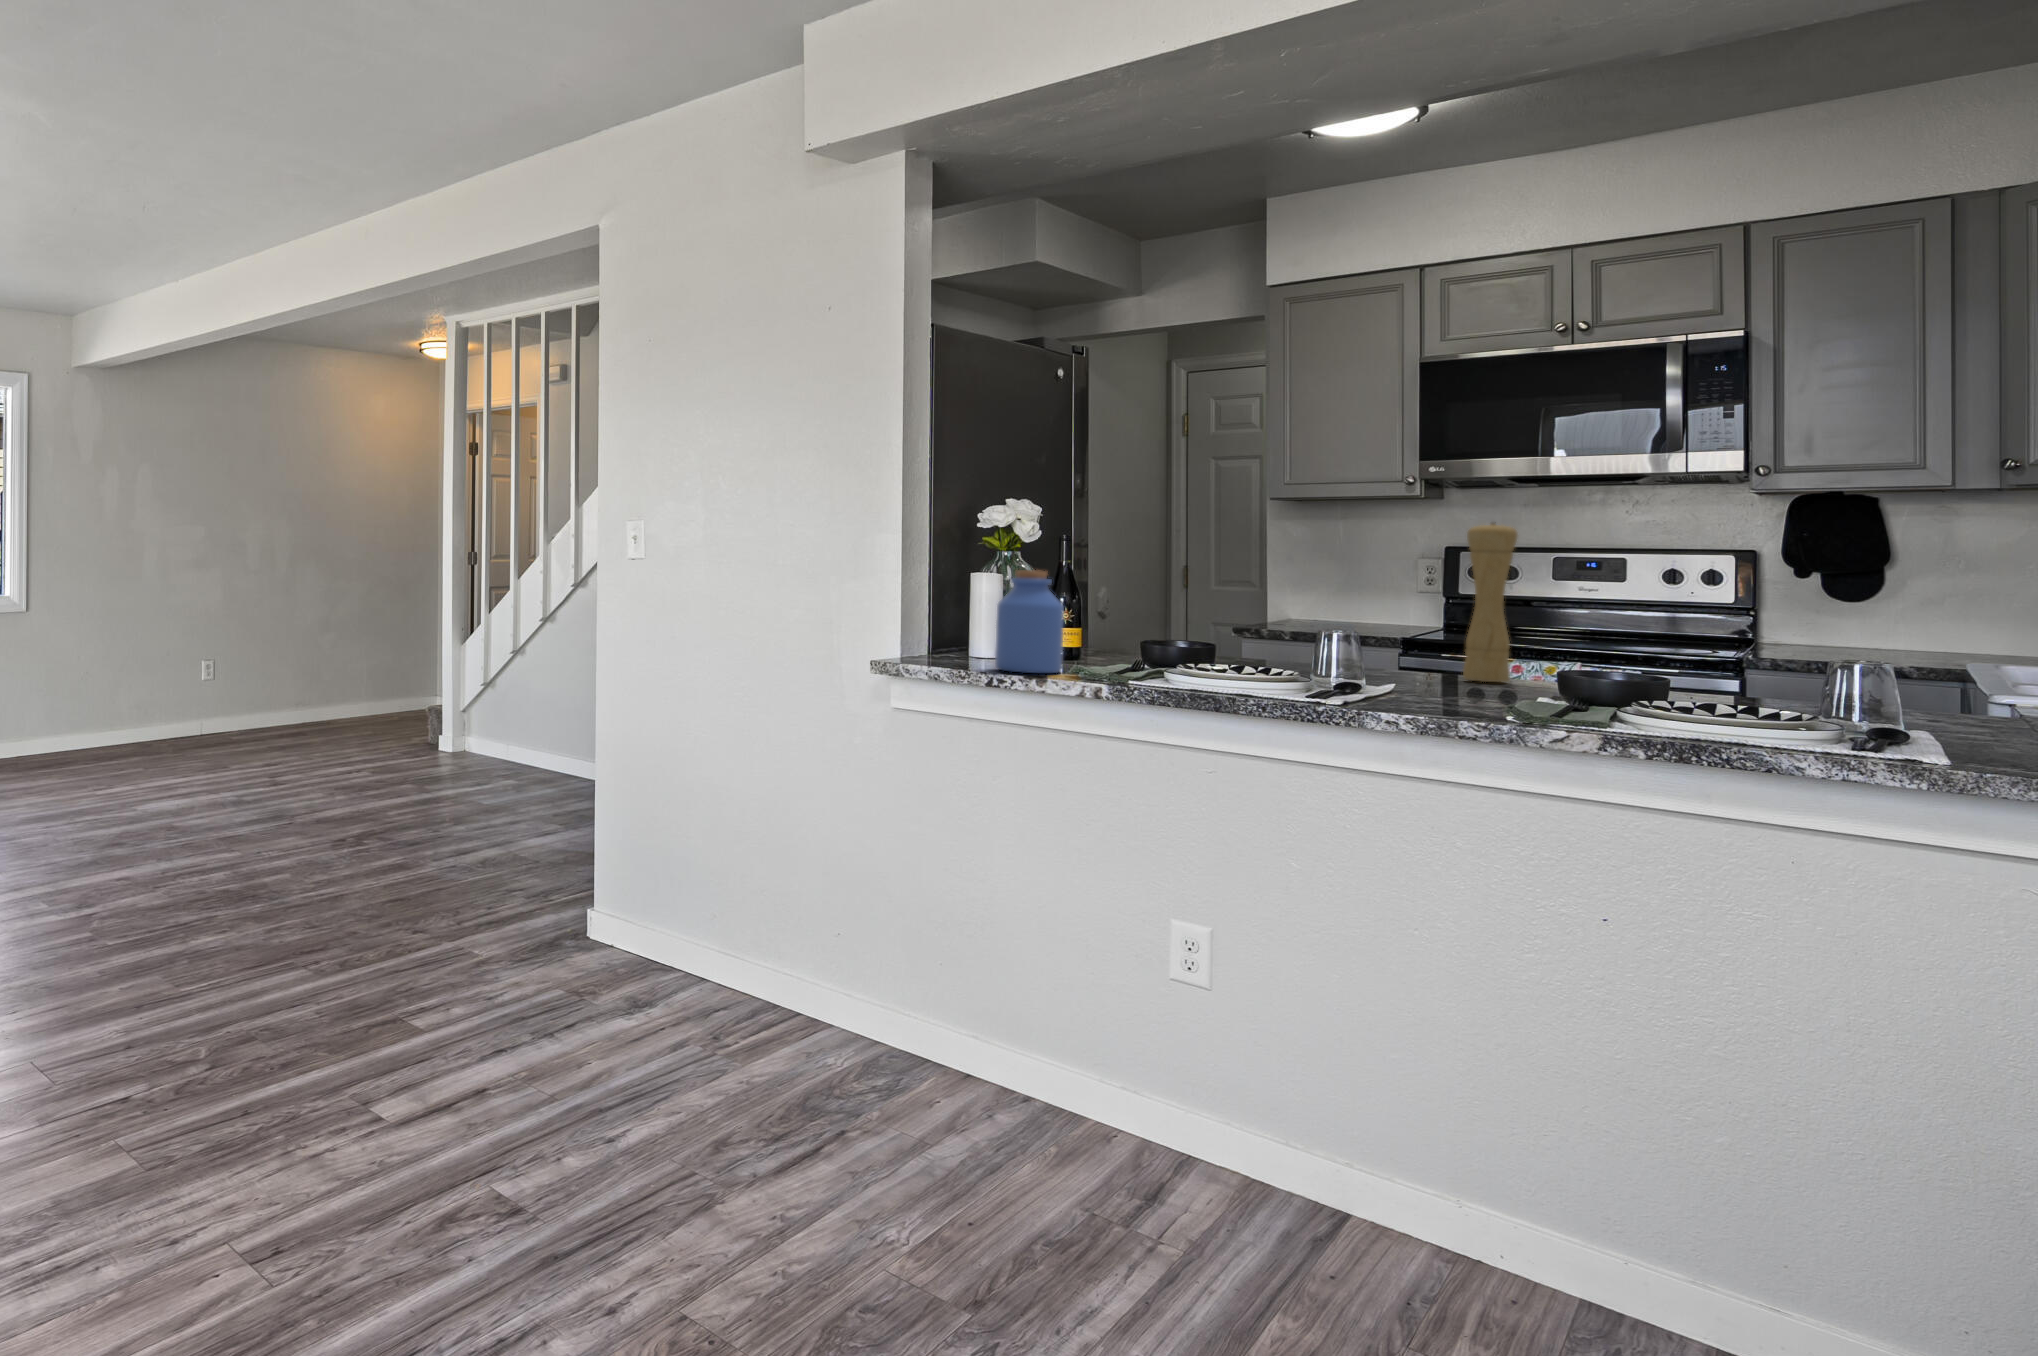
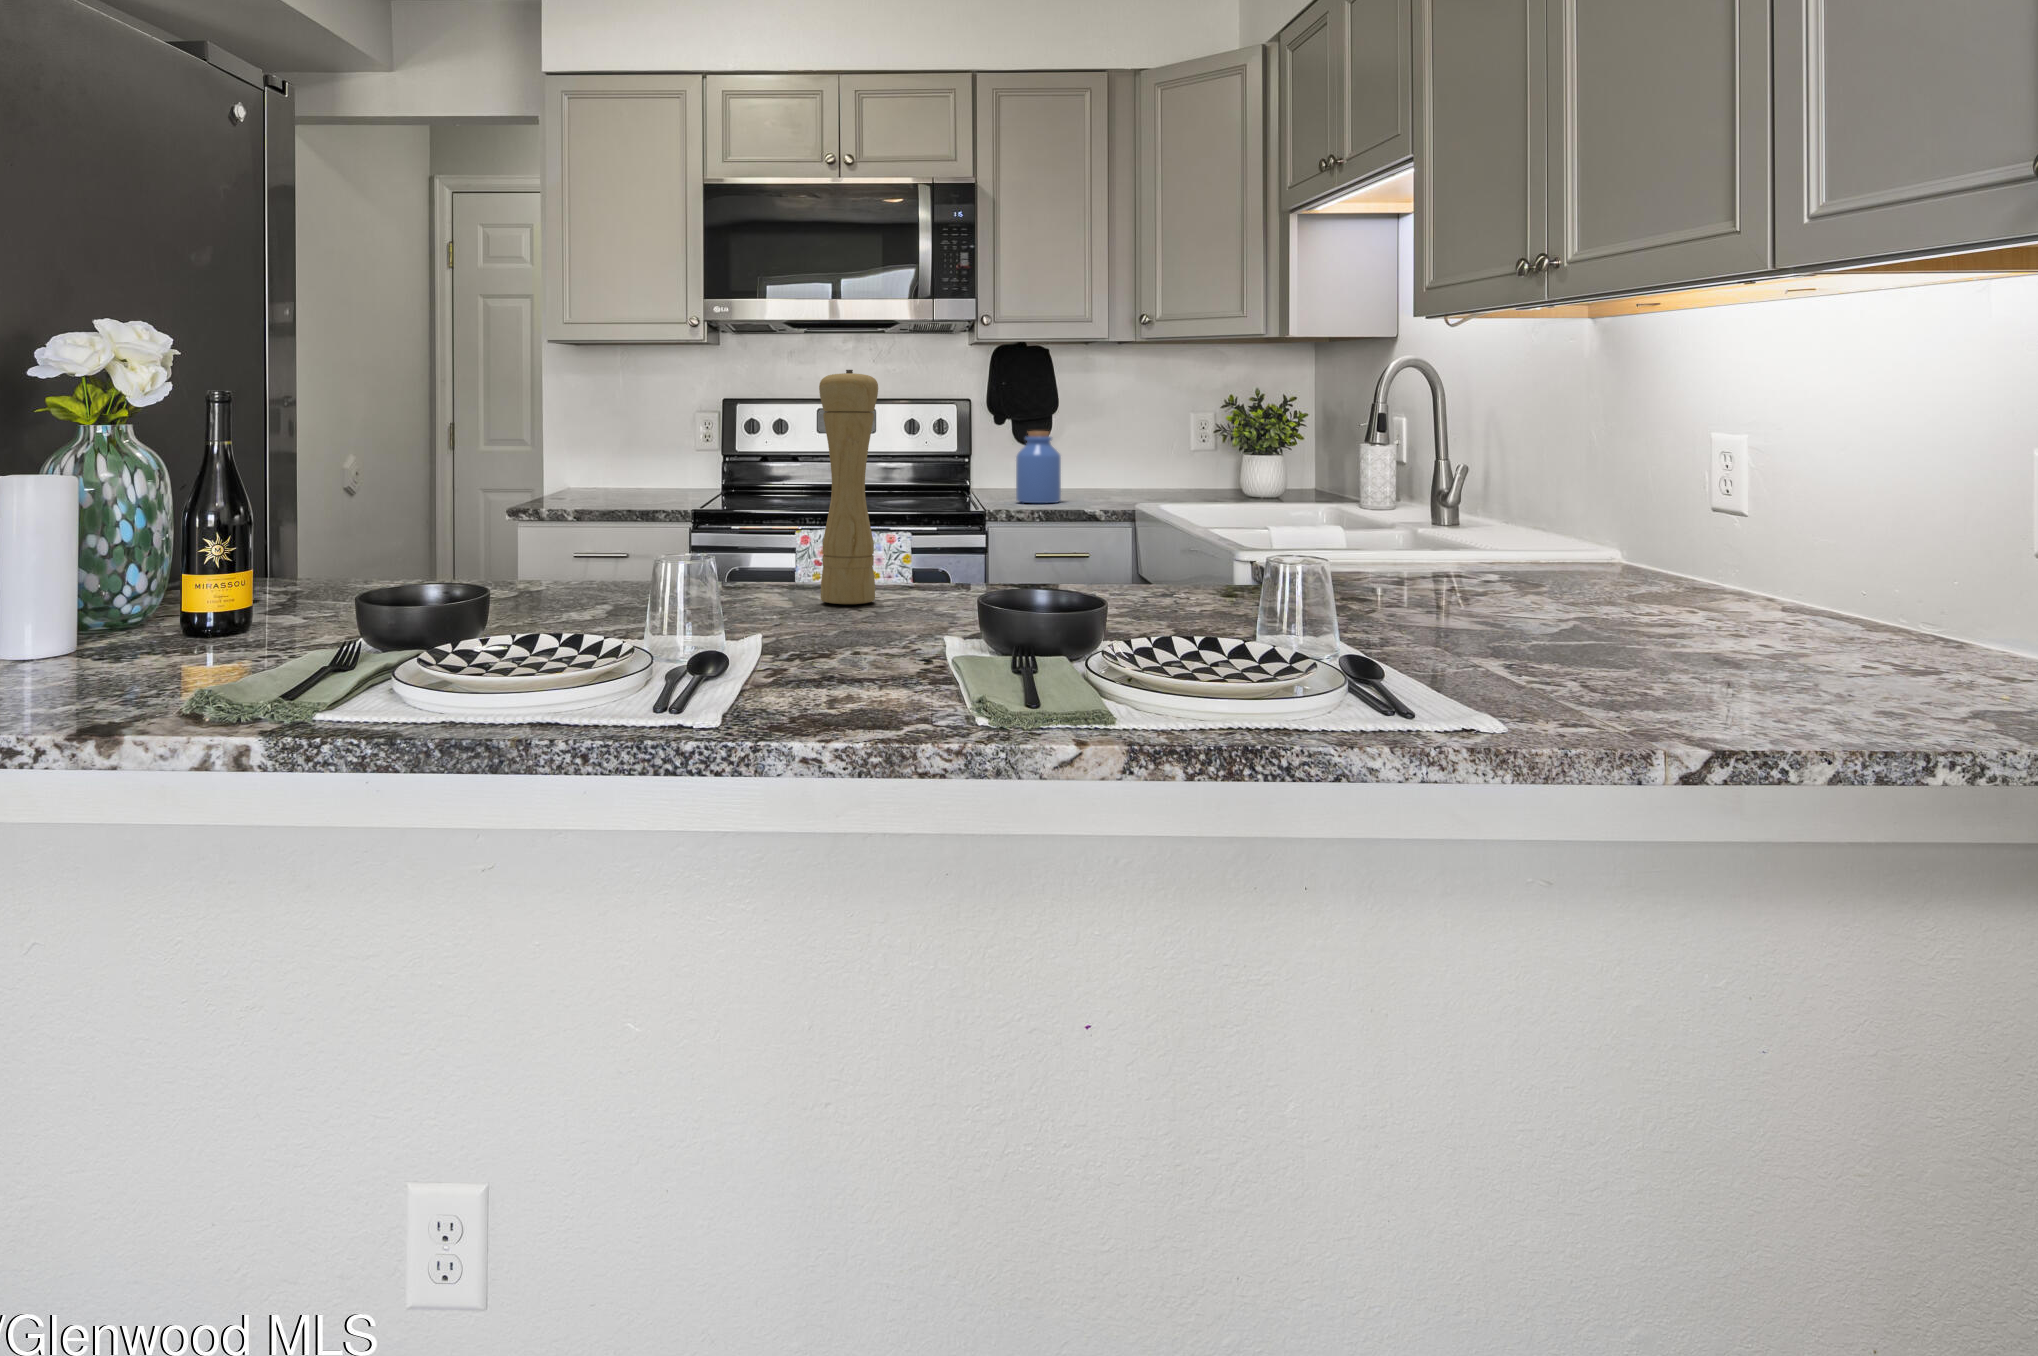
jar: present [995,570,1064,673] -> present [1016,431,1061,503]

